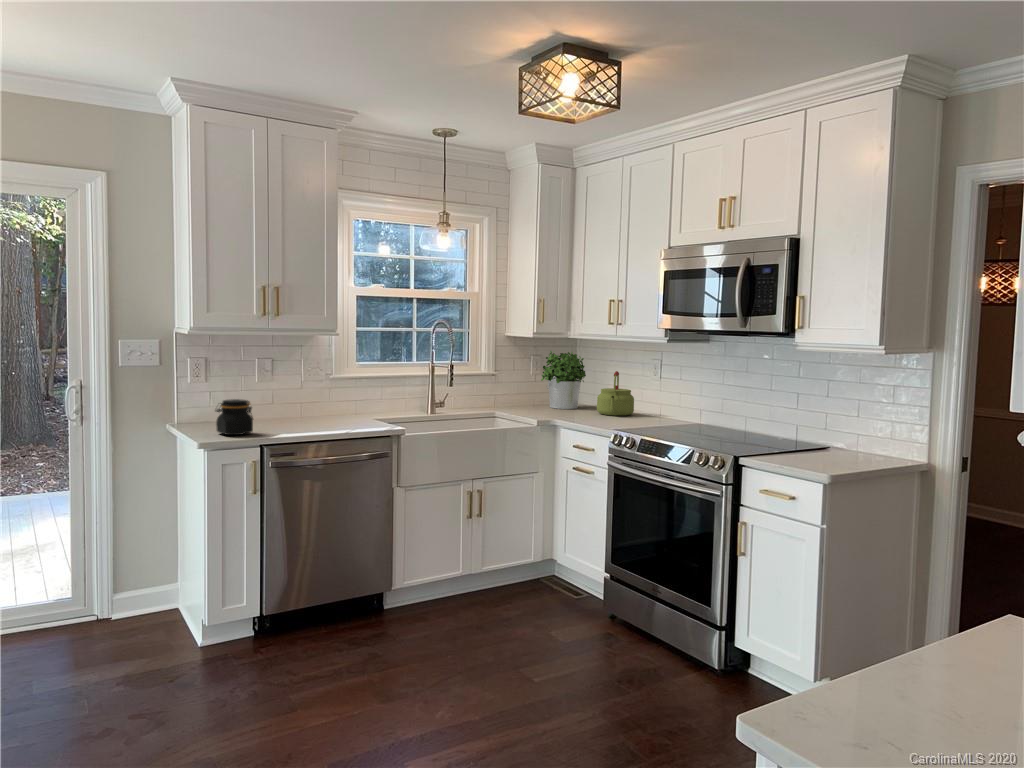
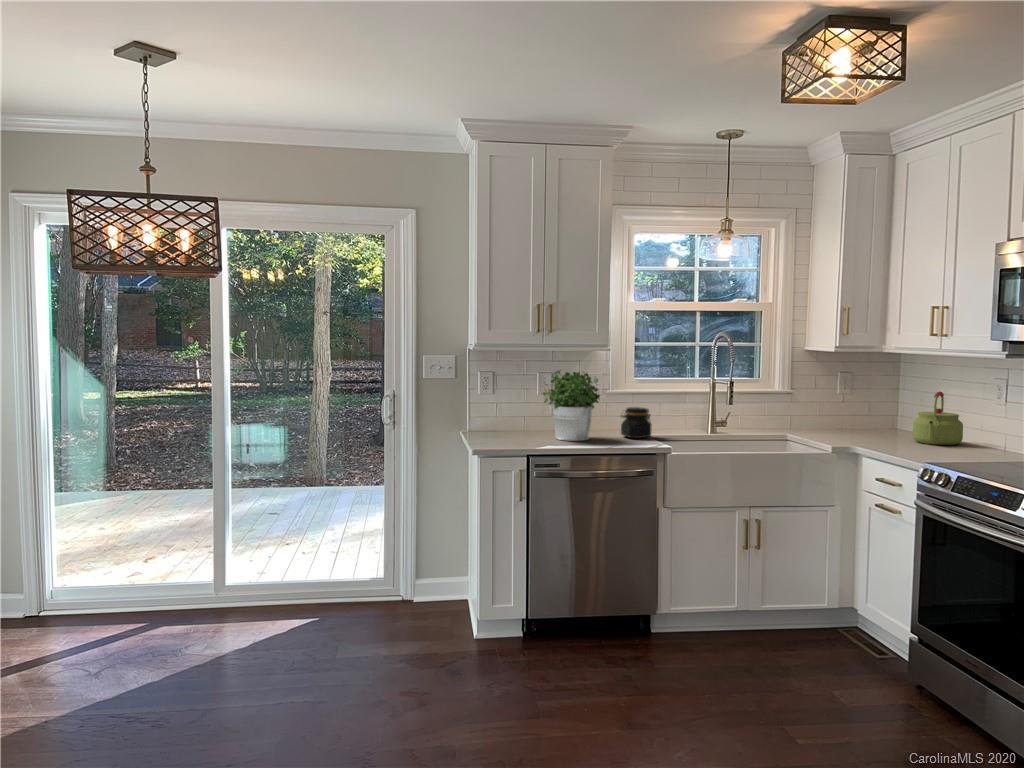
potted plant: present [541,351,586,409] -> present [543,370,600,441]
jar: present [216,399,253,435] -> present [621,407,651,438]

